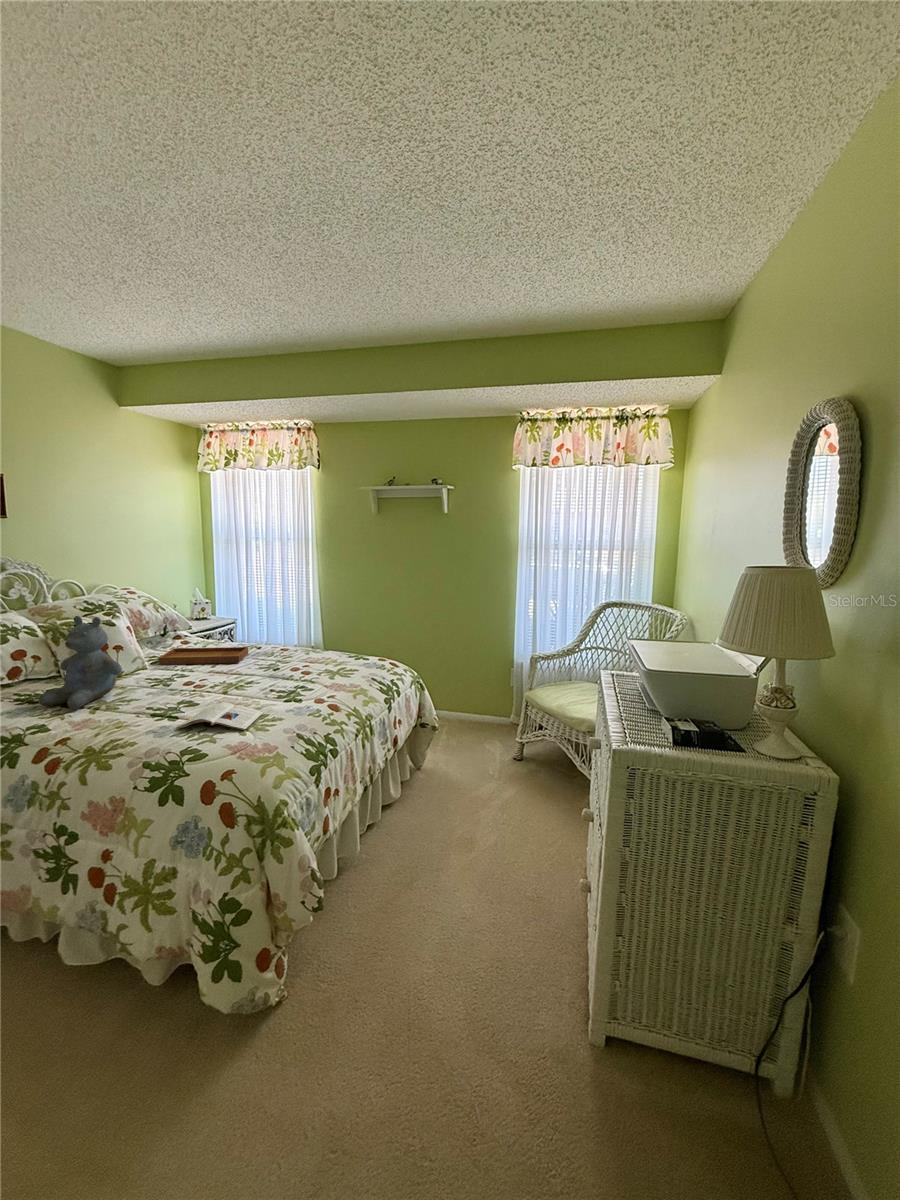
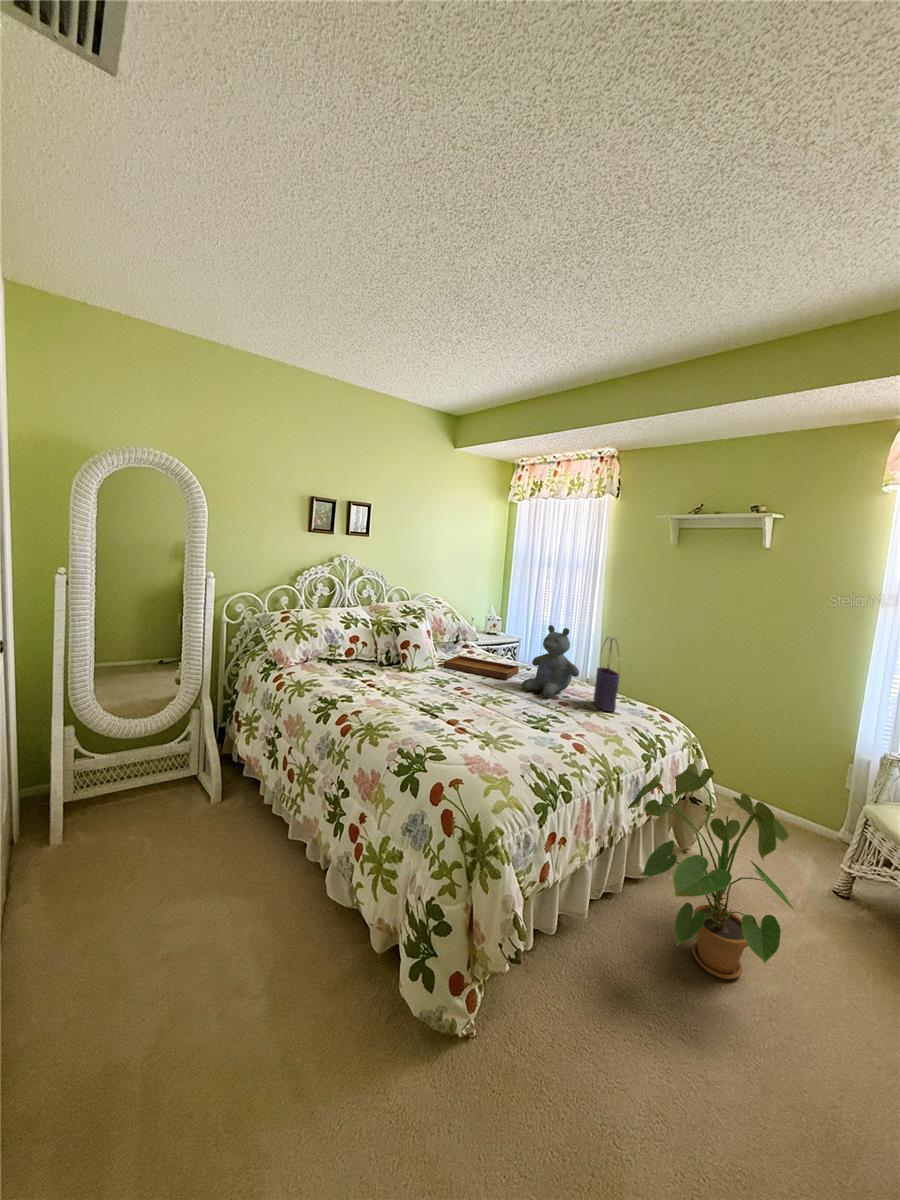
tote bag: none [331,603,353,671] -> present [594,638,619,711]
stuffed bear: present [39,616,122,709] -> present [522,625,579,697]
house plant: none [377,696,507,850] -> present [628,764,796,979]
magazine: present [178,703,264,730] -> none [434,713,509,745]

